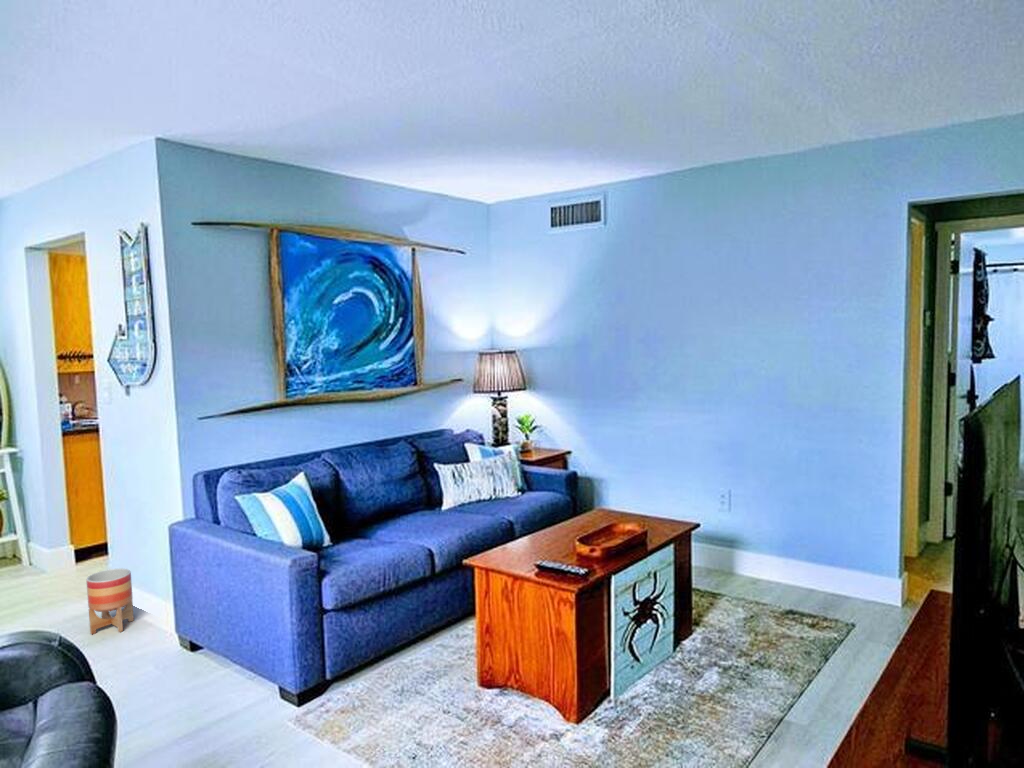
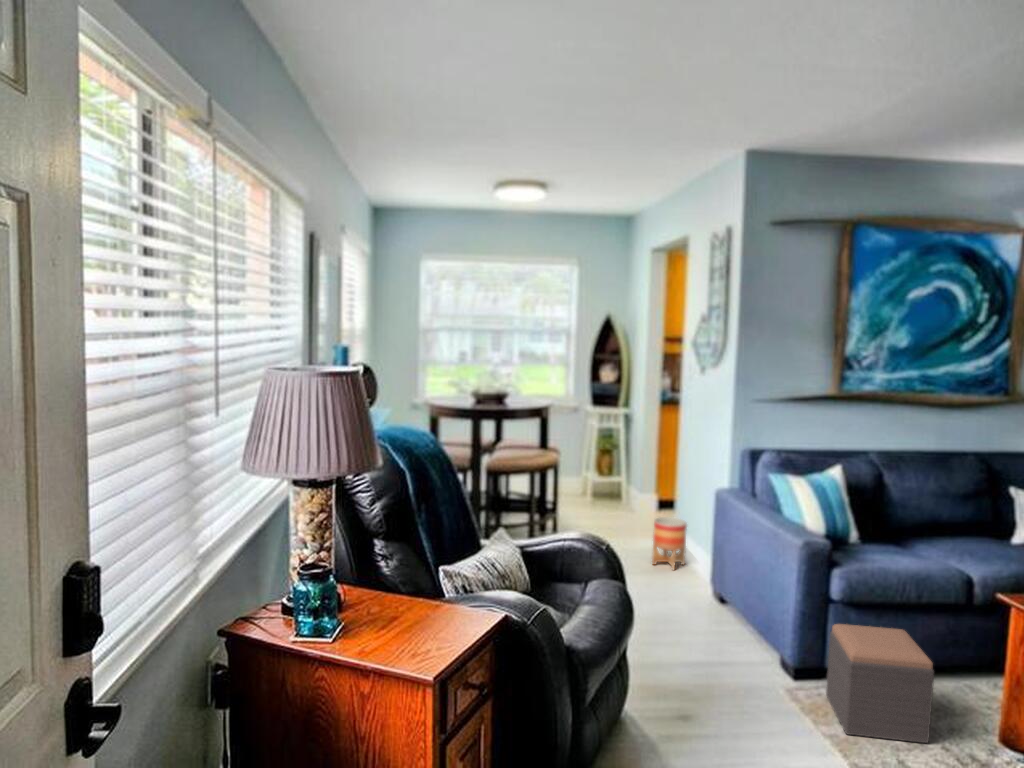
footstool: none [331,616,433,741] -> present [826,624,934,743]

